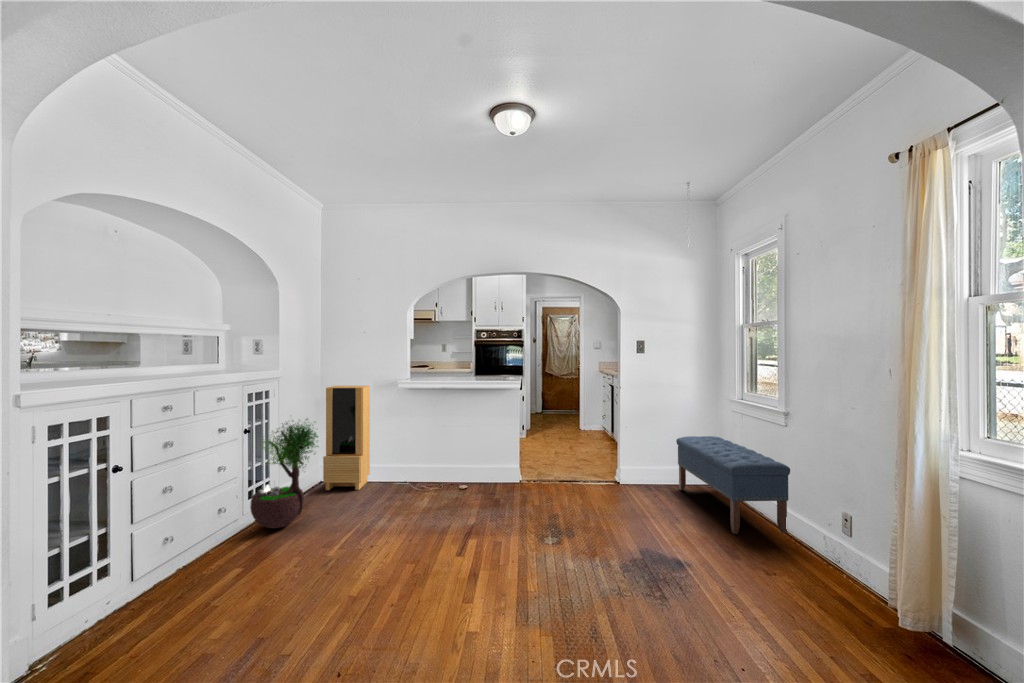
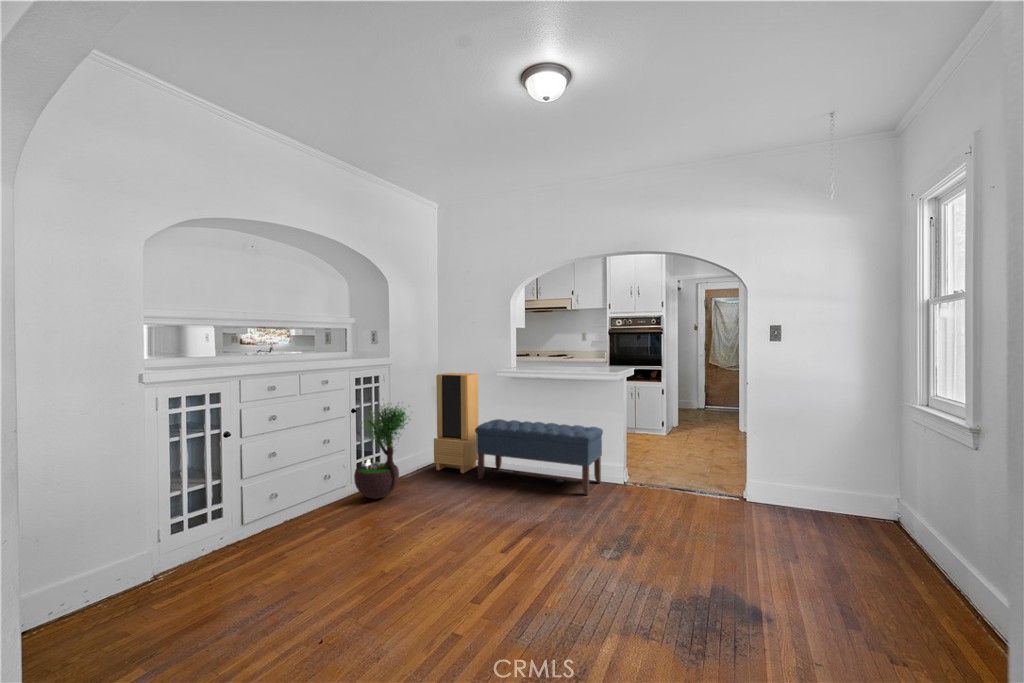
bench: present [676,436,790,534] -> present [475,419,603,495]

